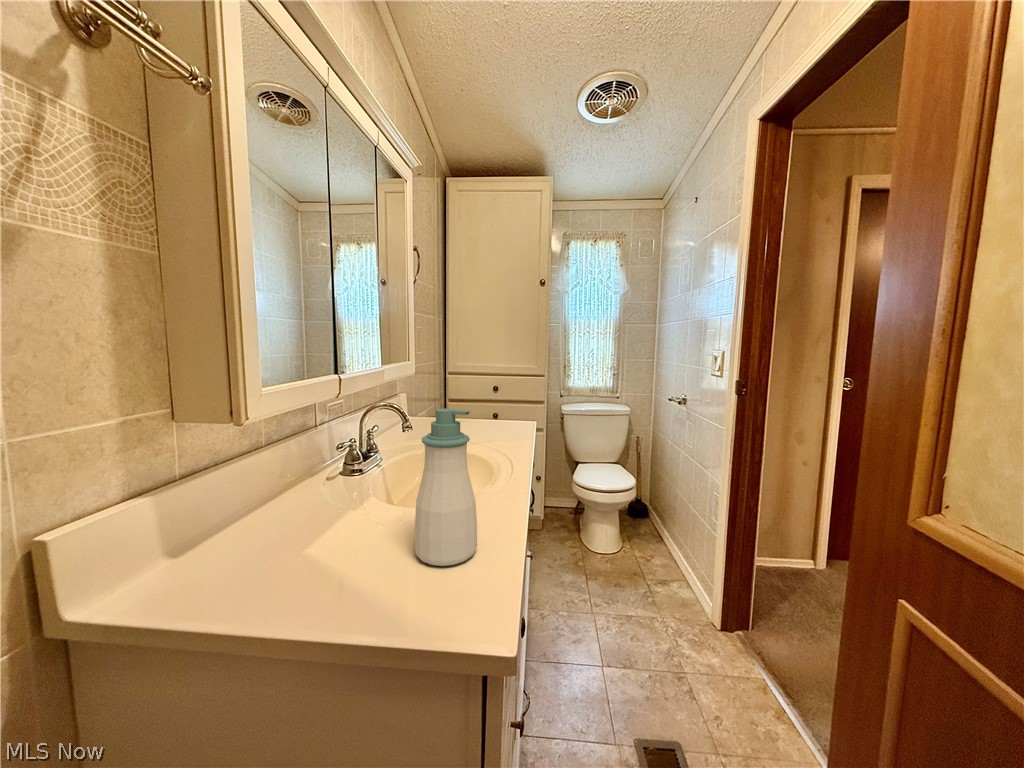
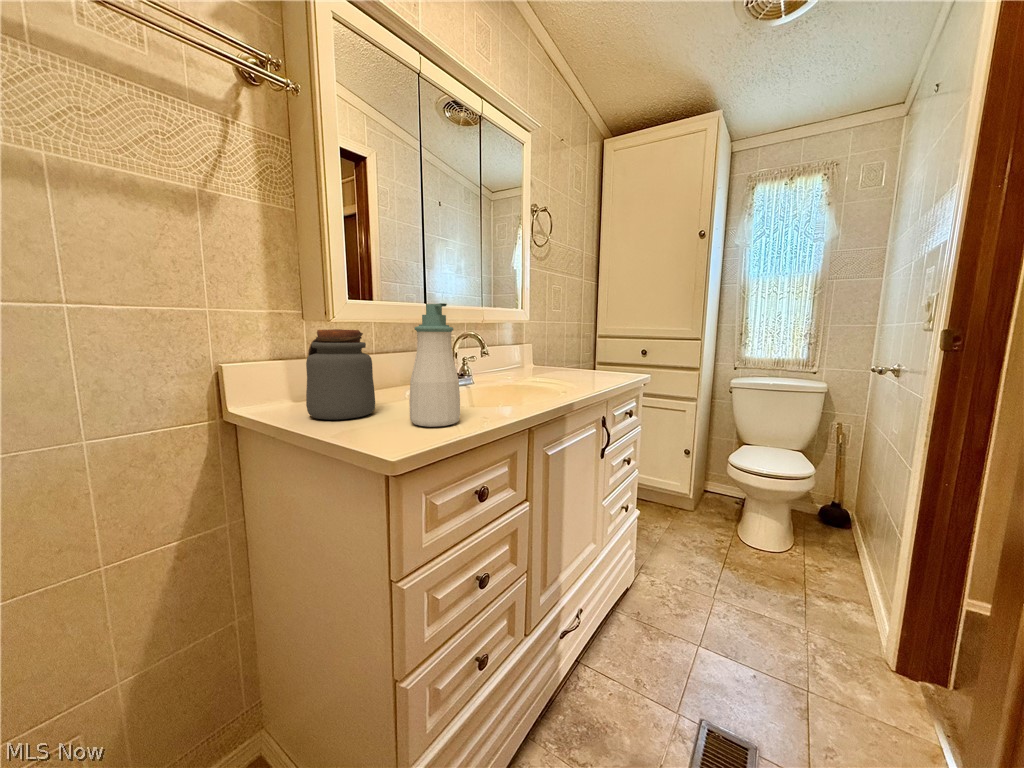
jar: none [233,443,344,592] -> present [306,329,375,420]

